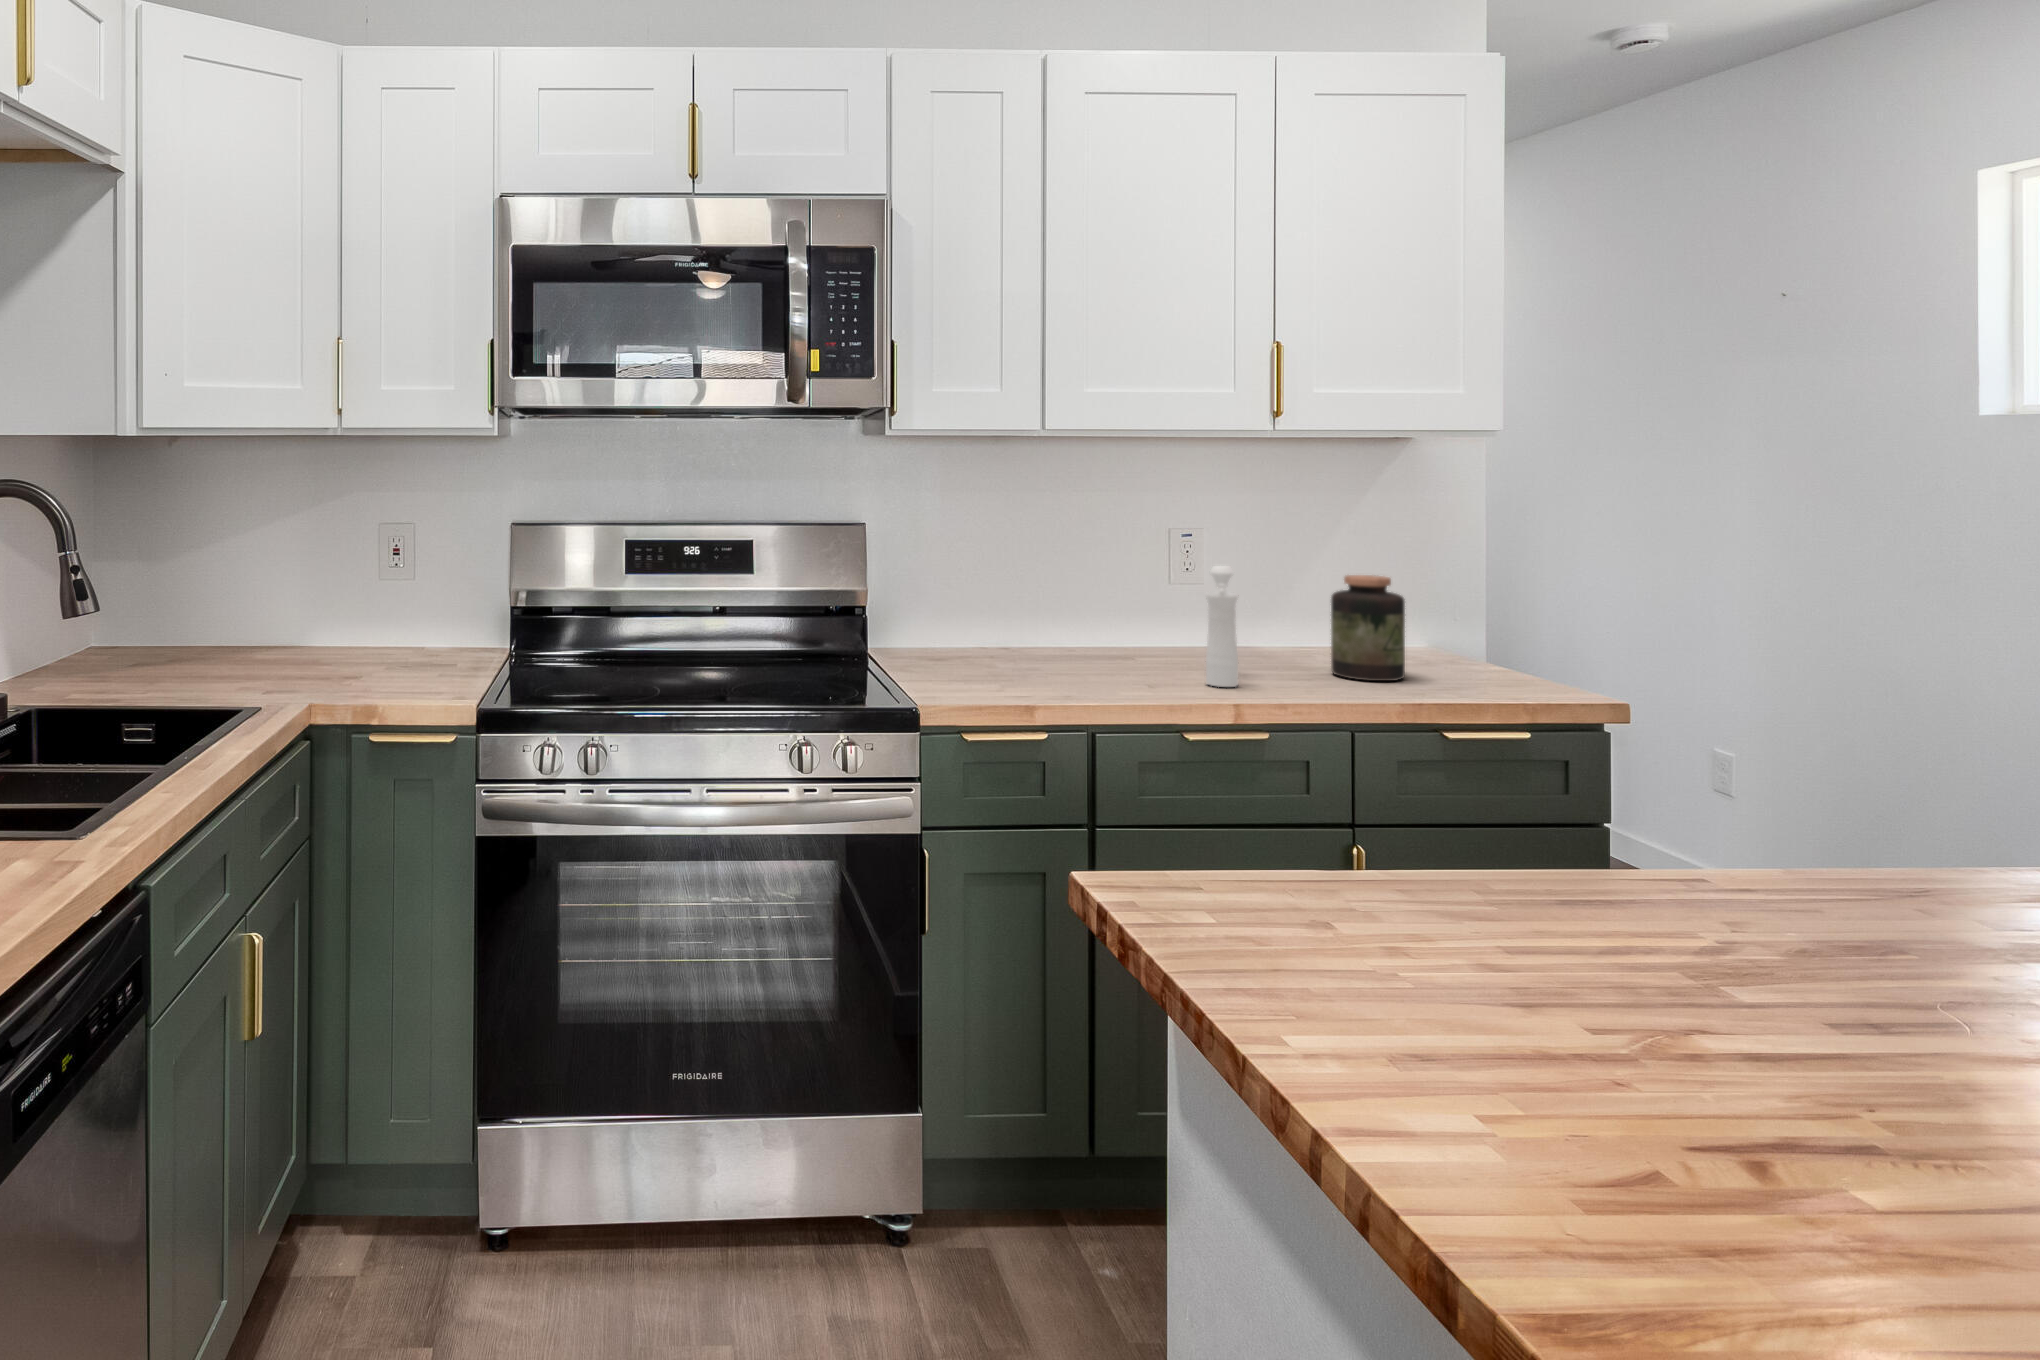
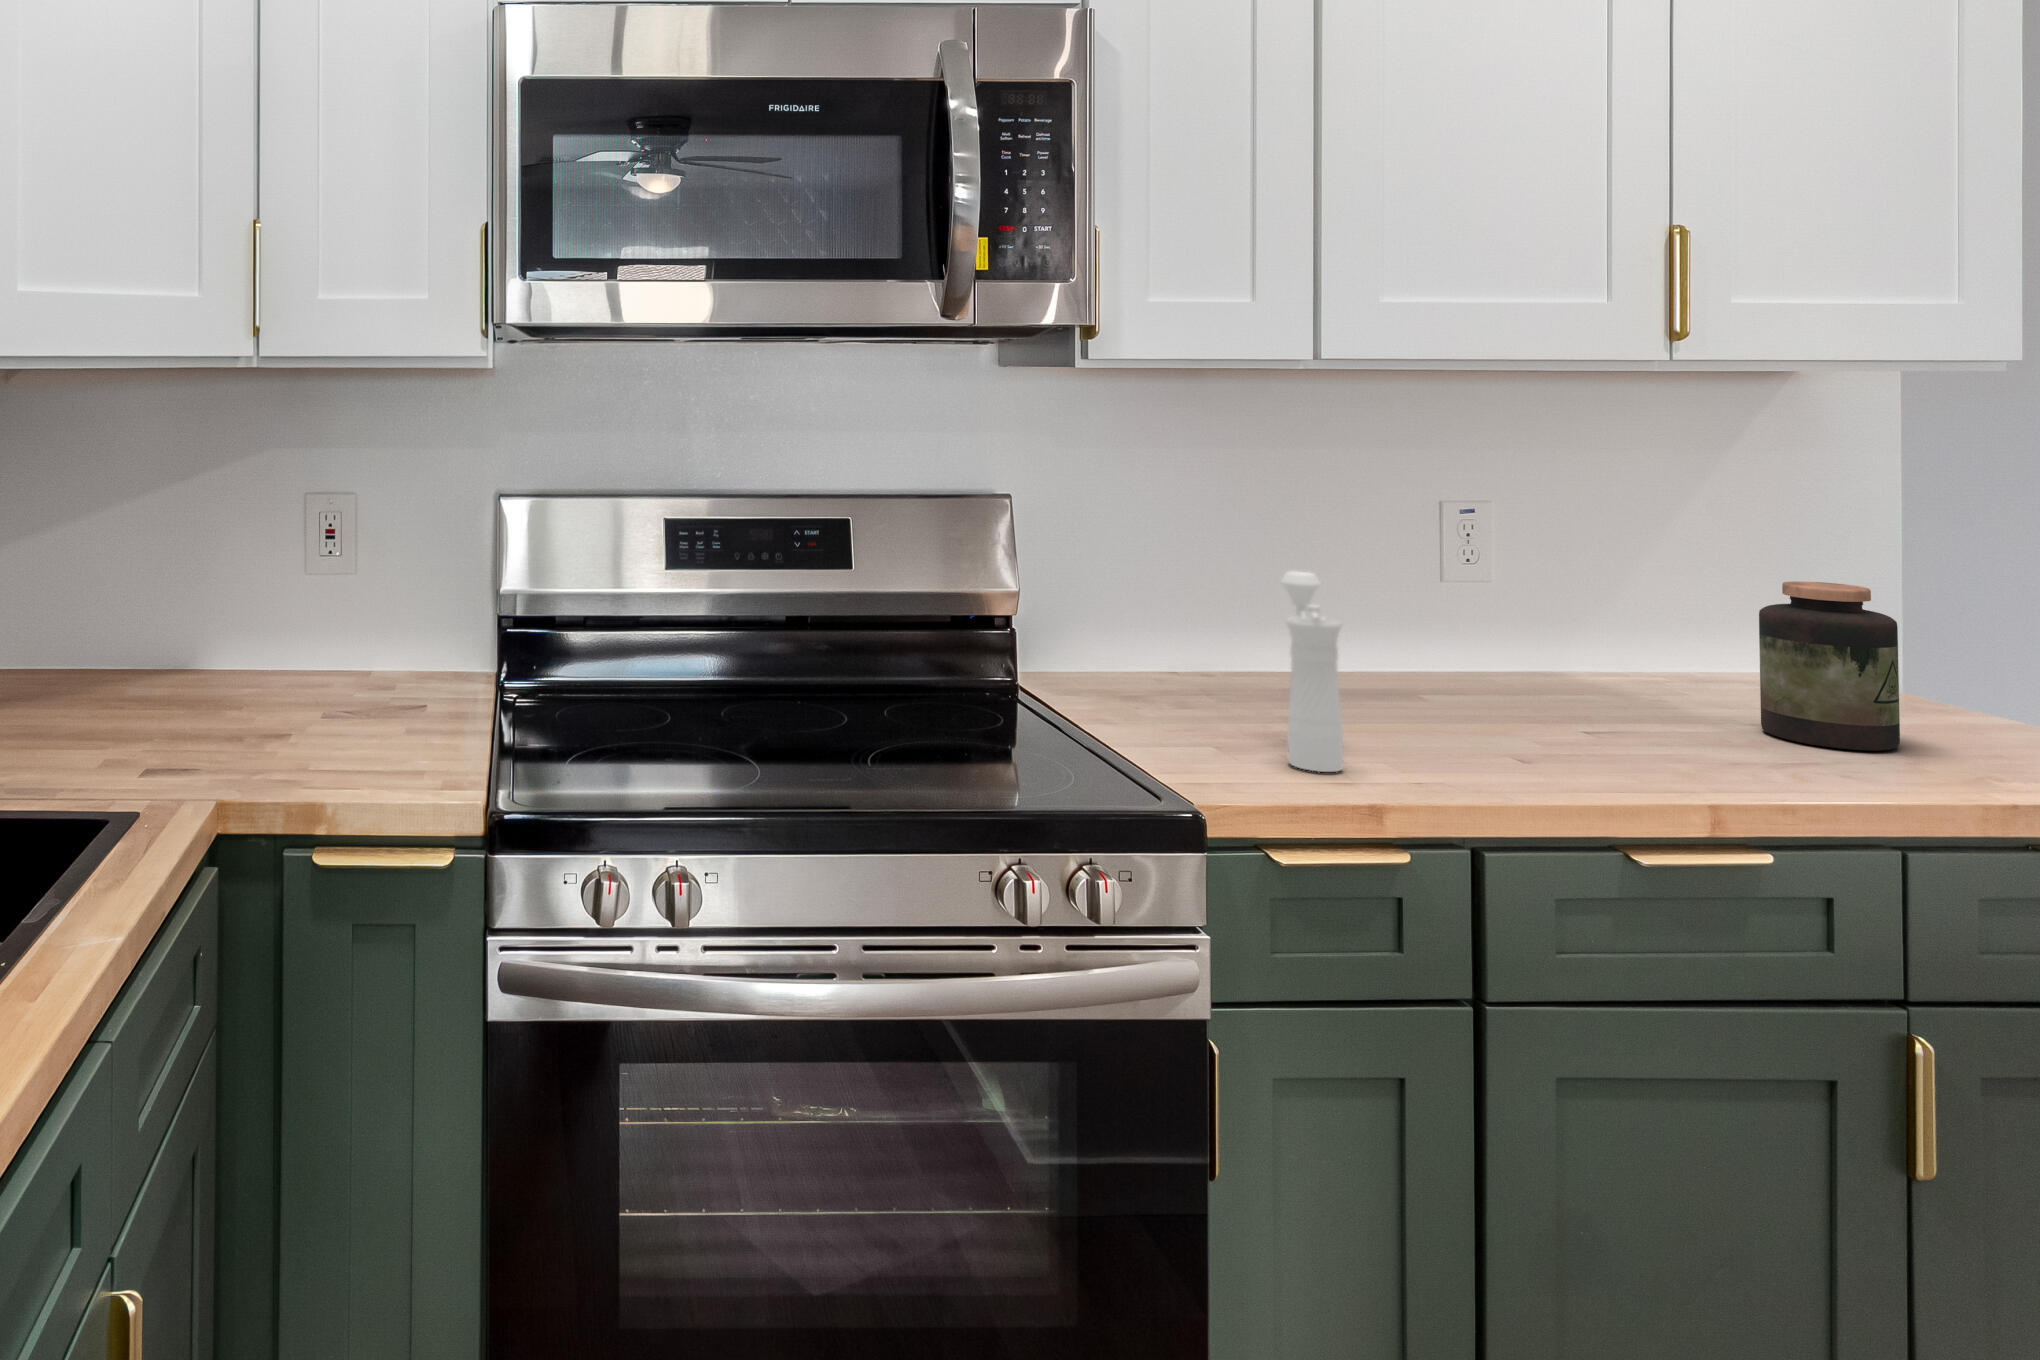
pepper mill: present [1206,566,1239,687] -> present [1281,571,1343,772]

